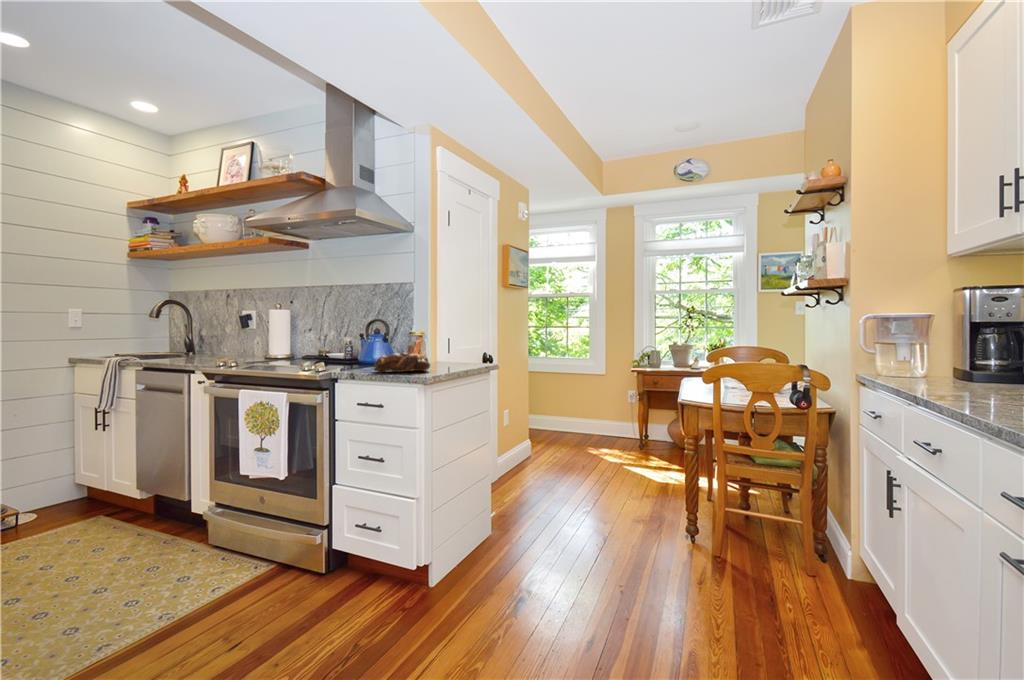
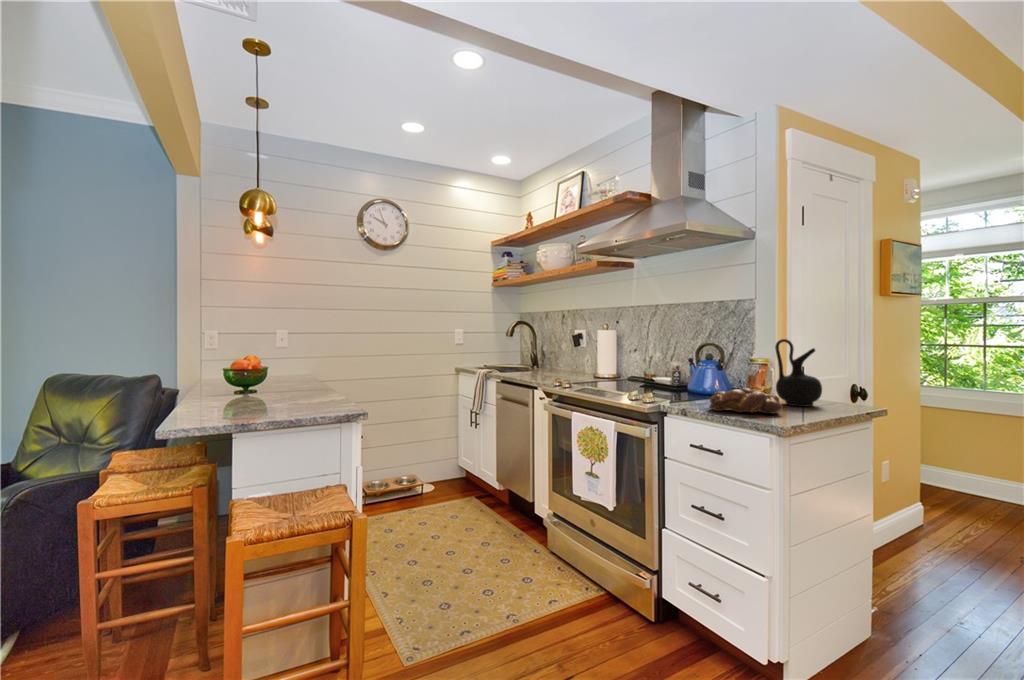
ceramic jug: none [427,314,459,367] -> present [775,339,822,407]

